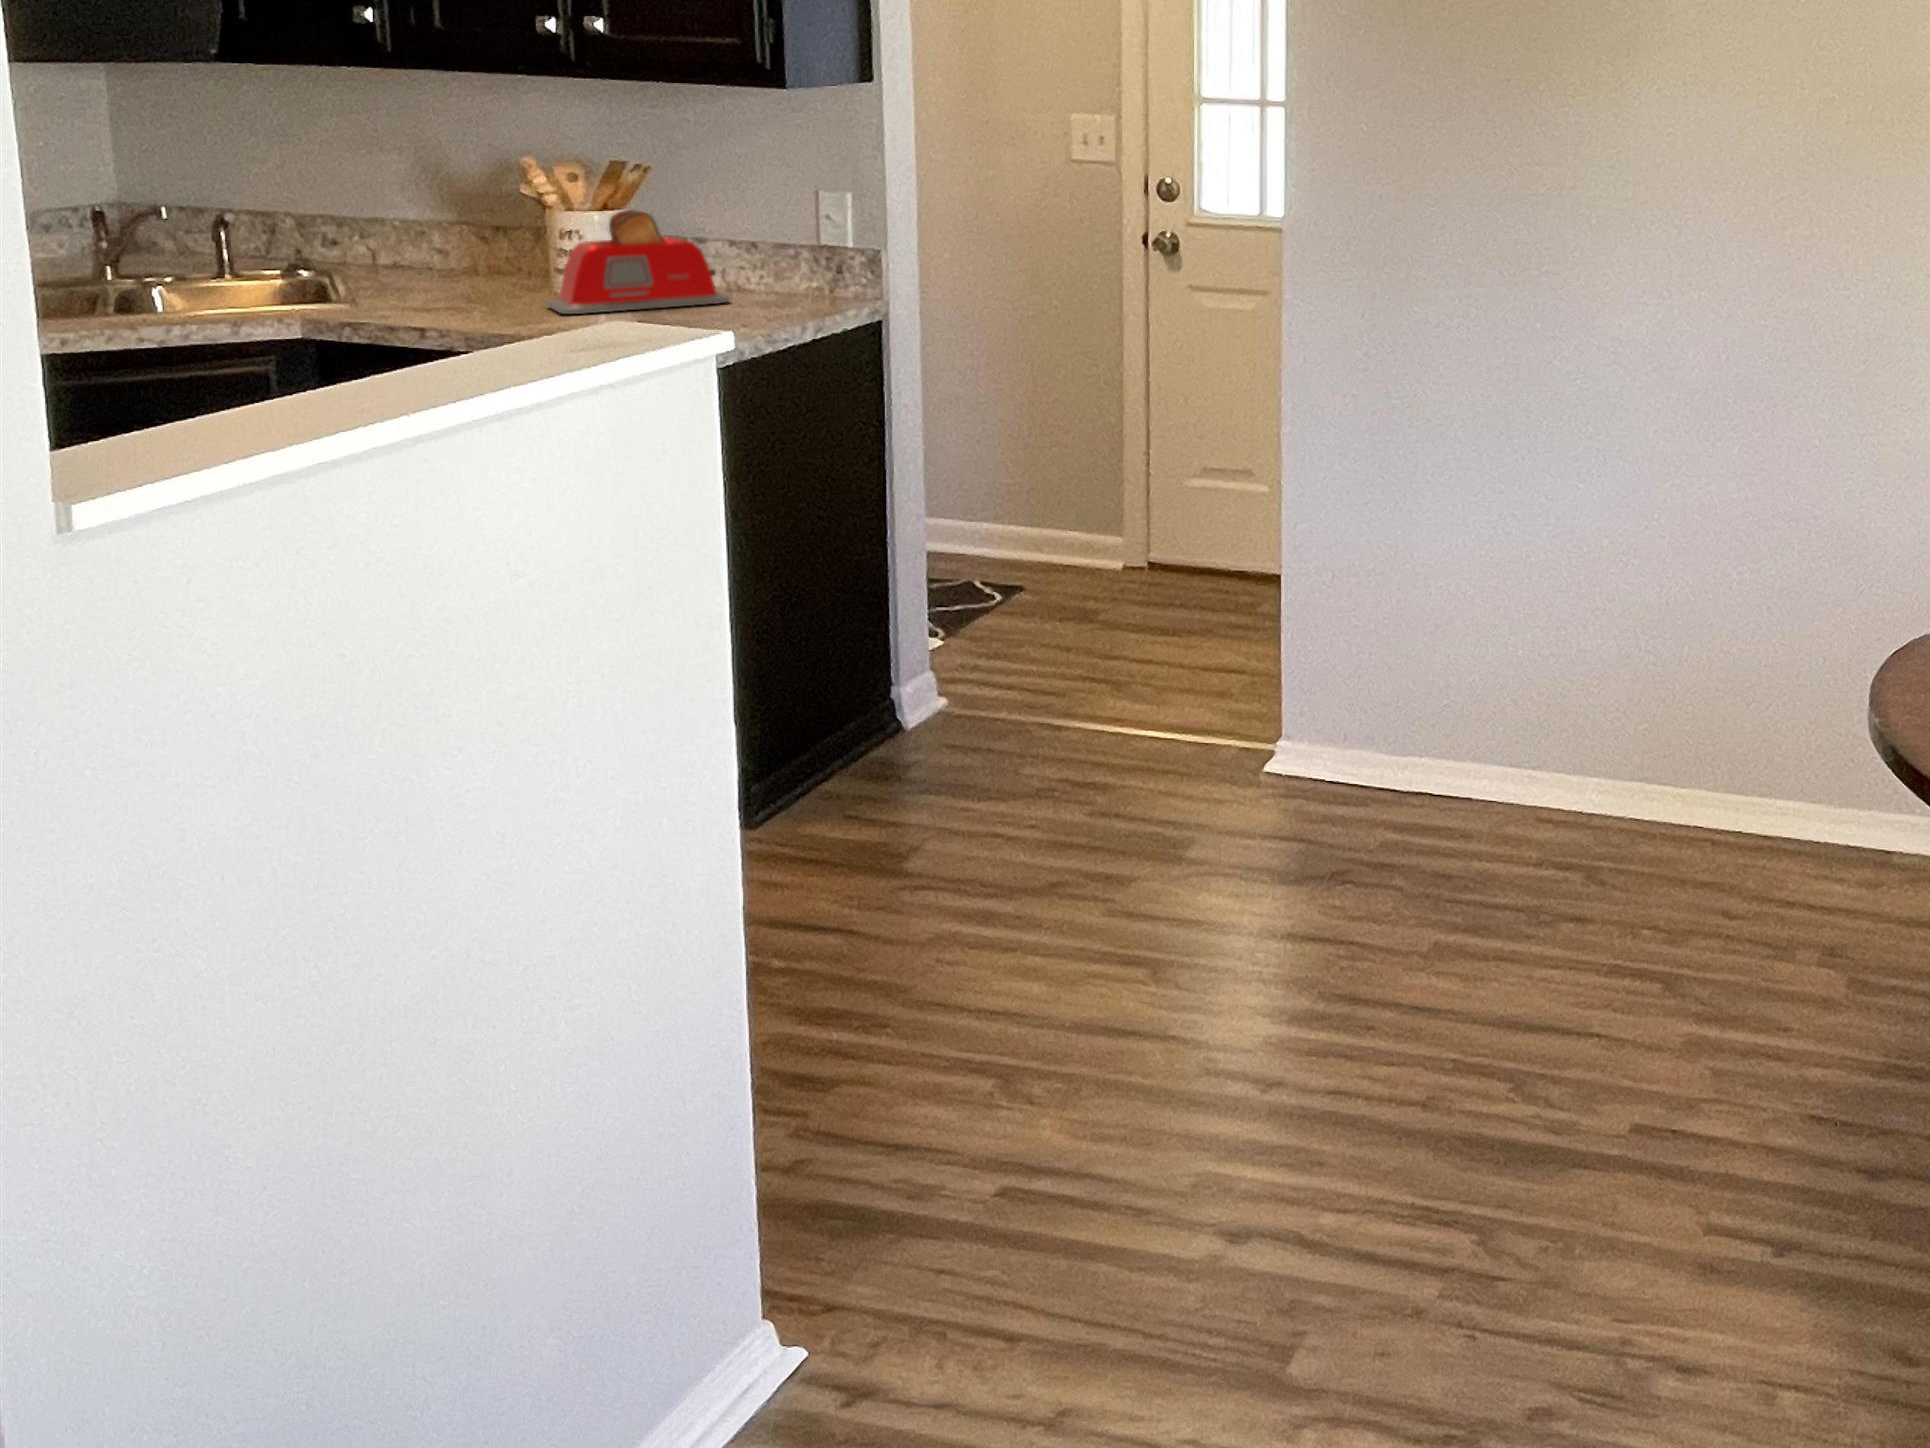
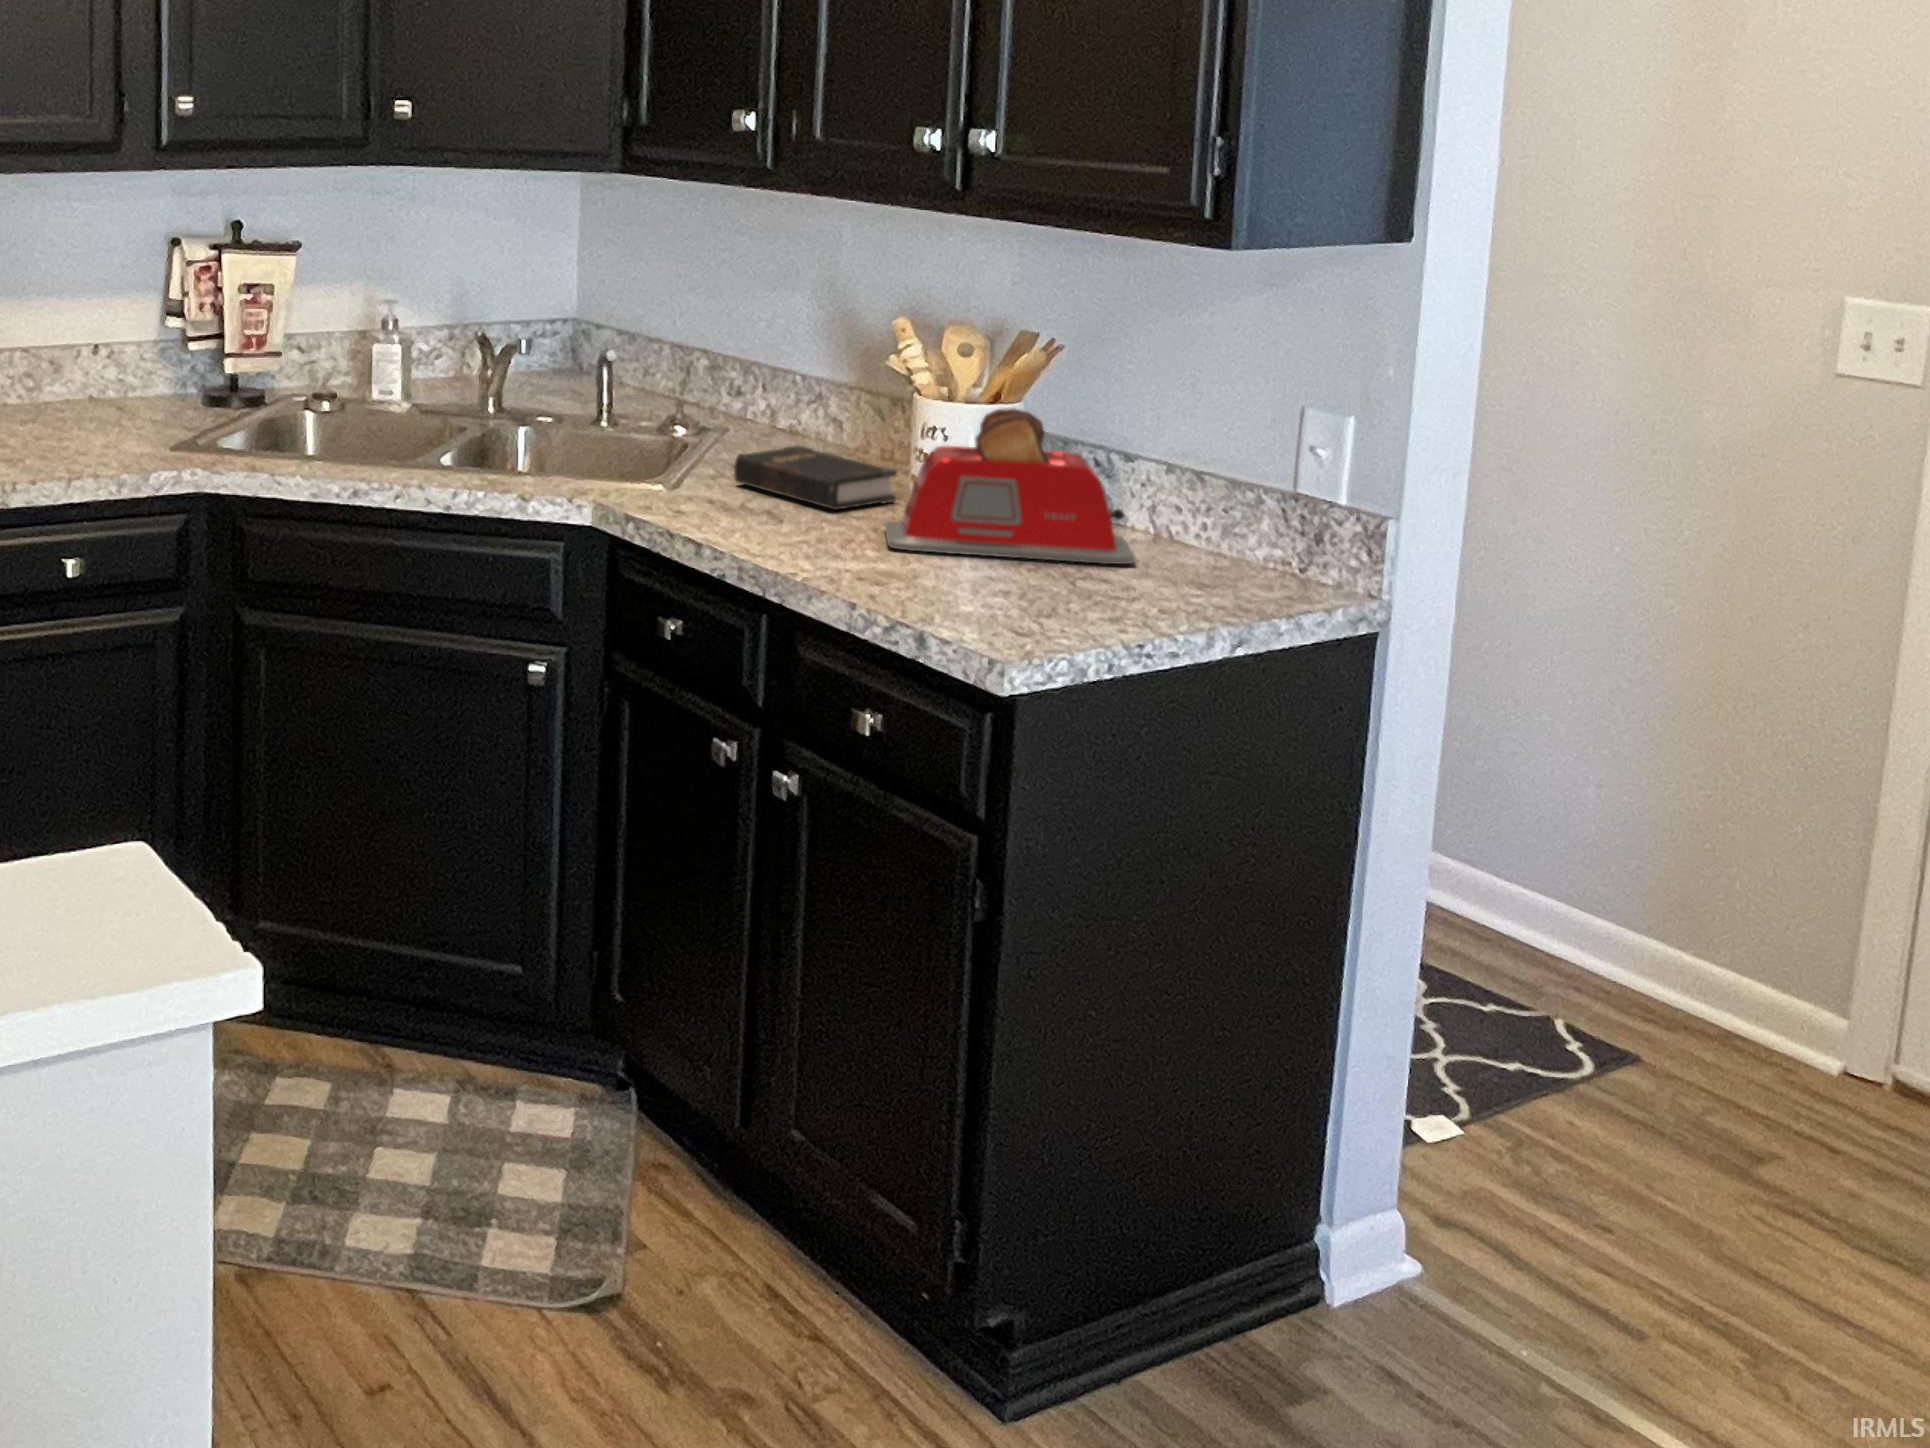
hardback book: none [395,266,535,302] -> present [734,445,897,510]

